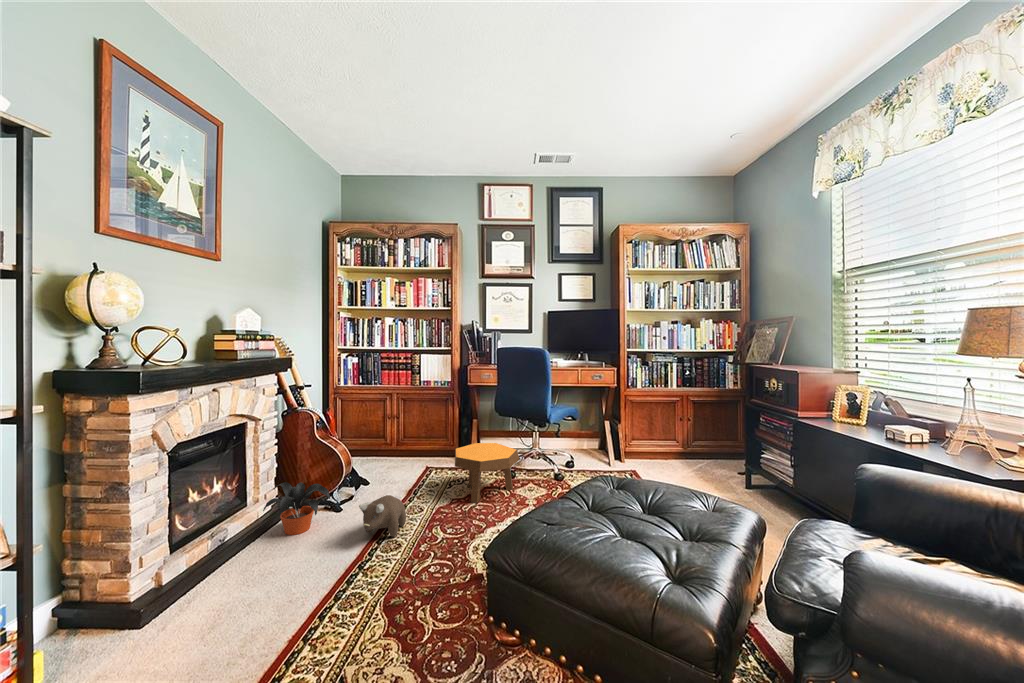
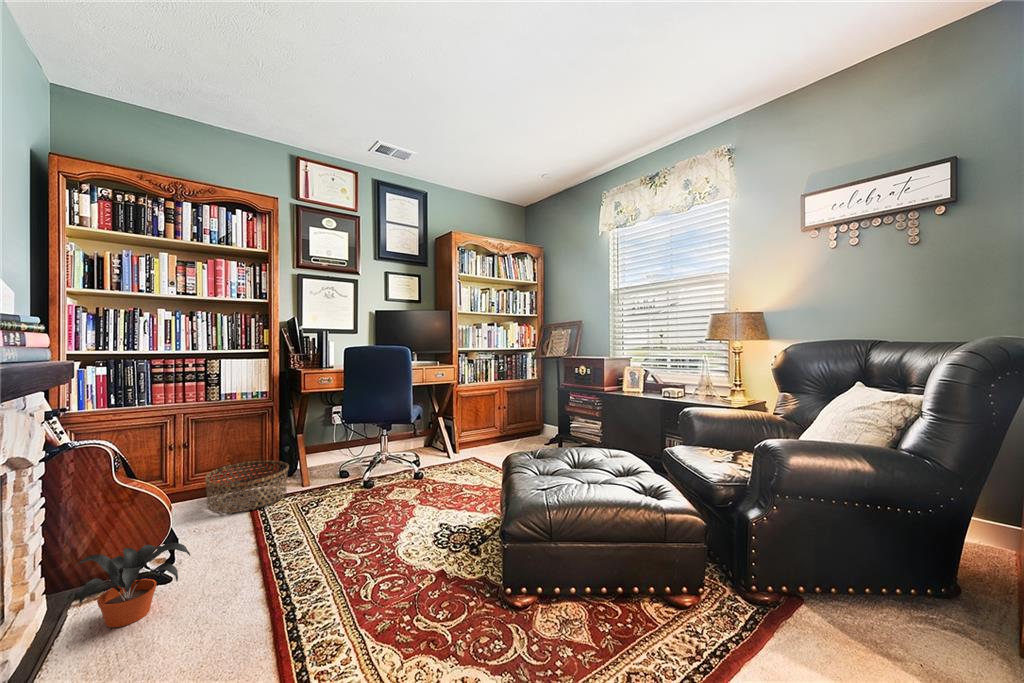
basket: none [398,436,456,474] -> present [205,461,289,513]
footstool: present [455,443,519,503] -> none [314,453,392,519]
plush toy: present [359,495,406,537] -> none [252,528,305,582]

